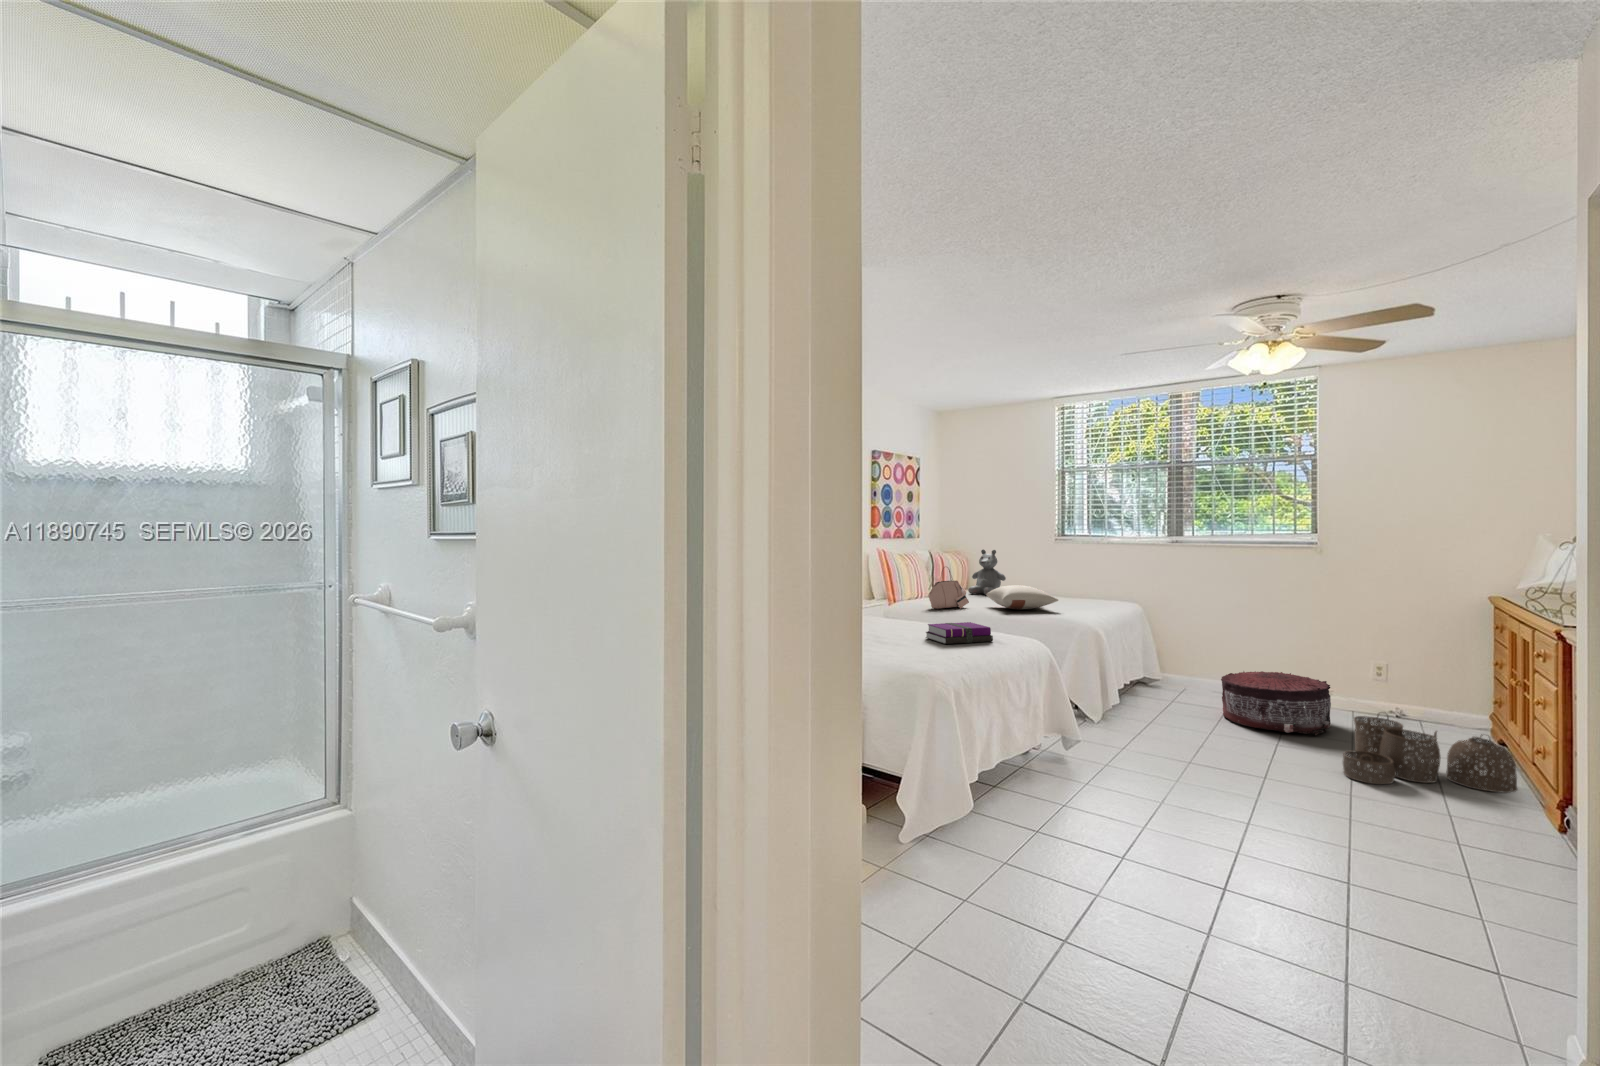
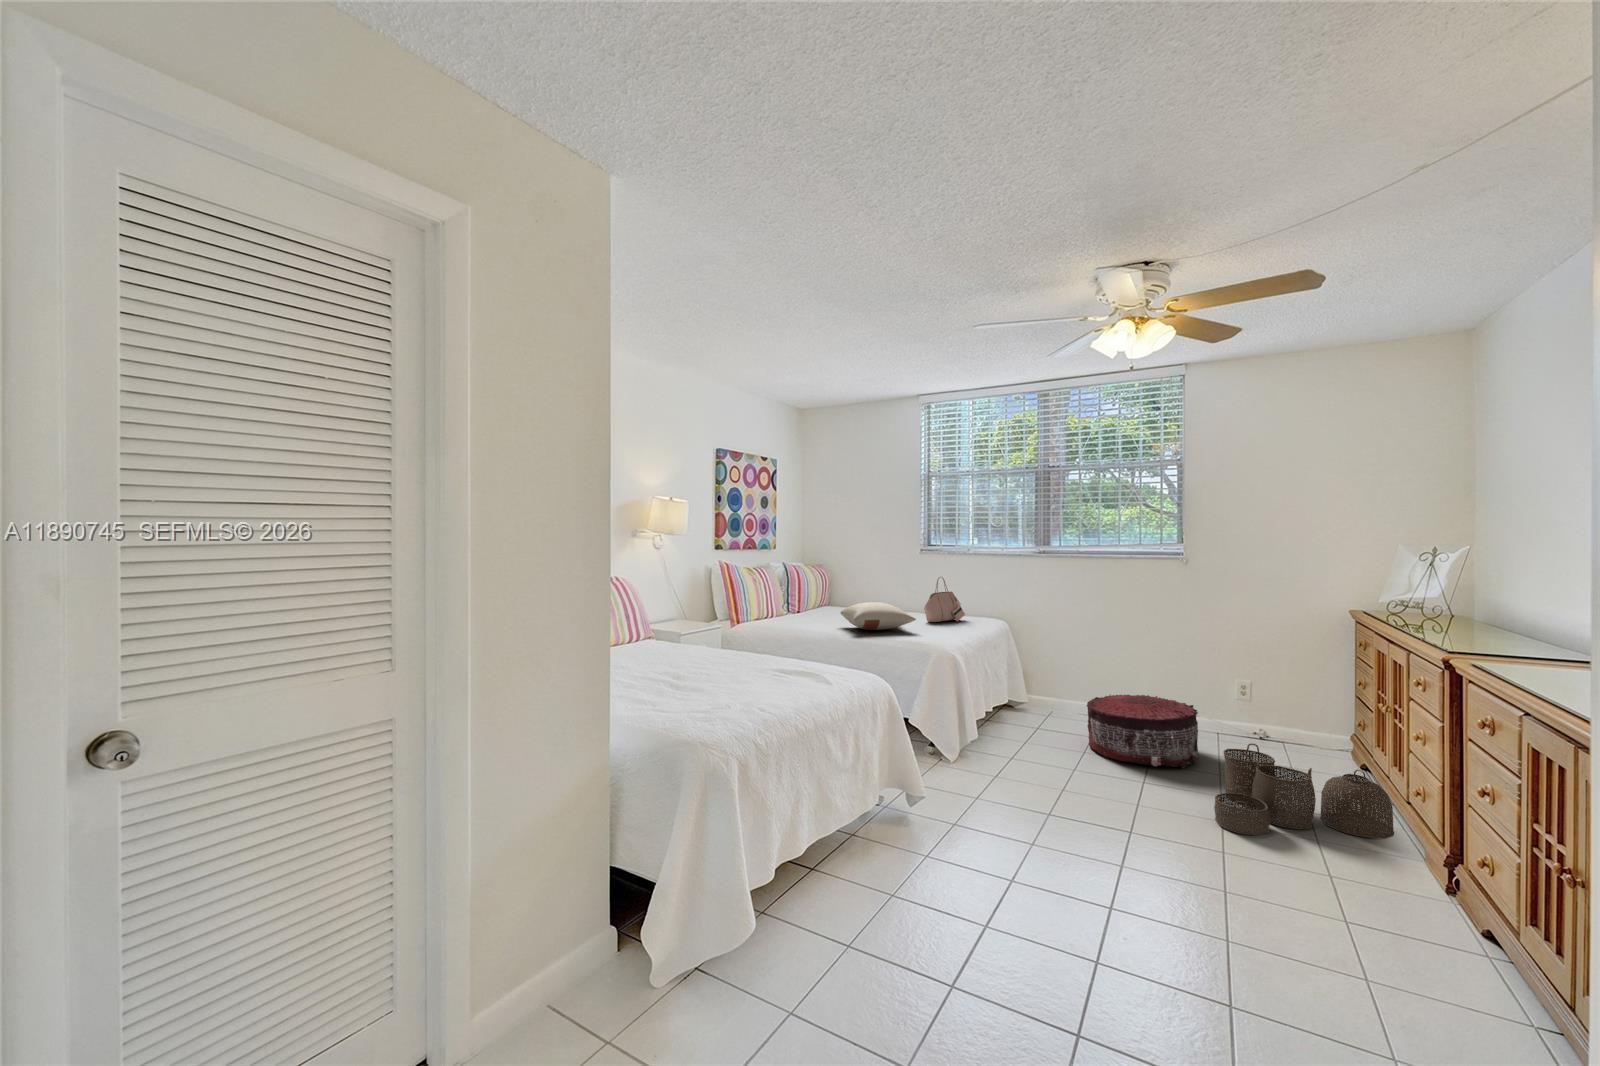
teddy bear: present [968,549,1006,595] -> none [829,561,869,611]
handbag: present [928,567,969,609] -> present [924,577,965,622]
notebook: present [926,622,993,644] -> none [742,654,822,686]

